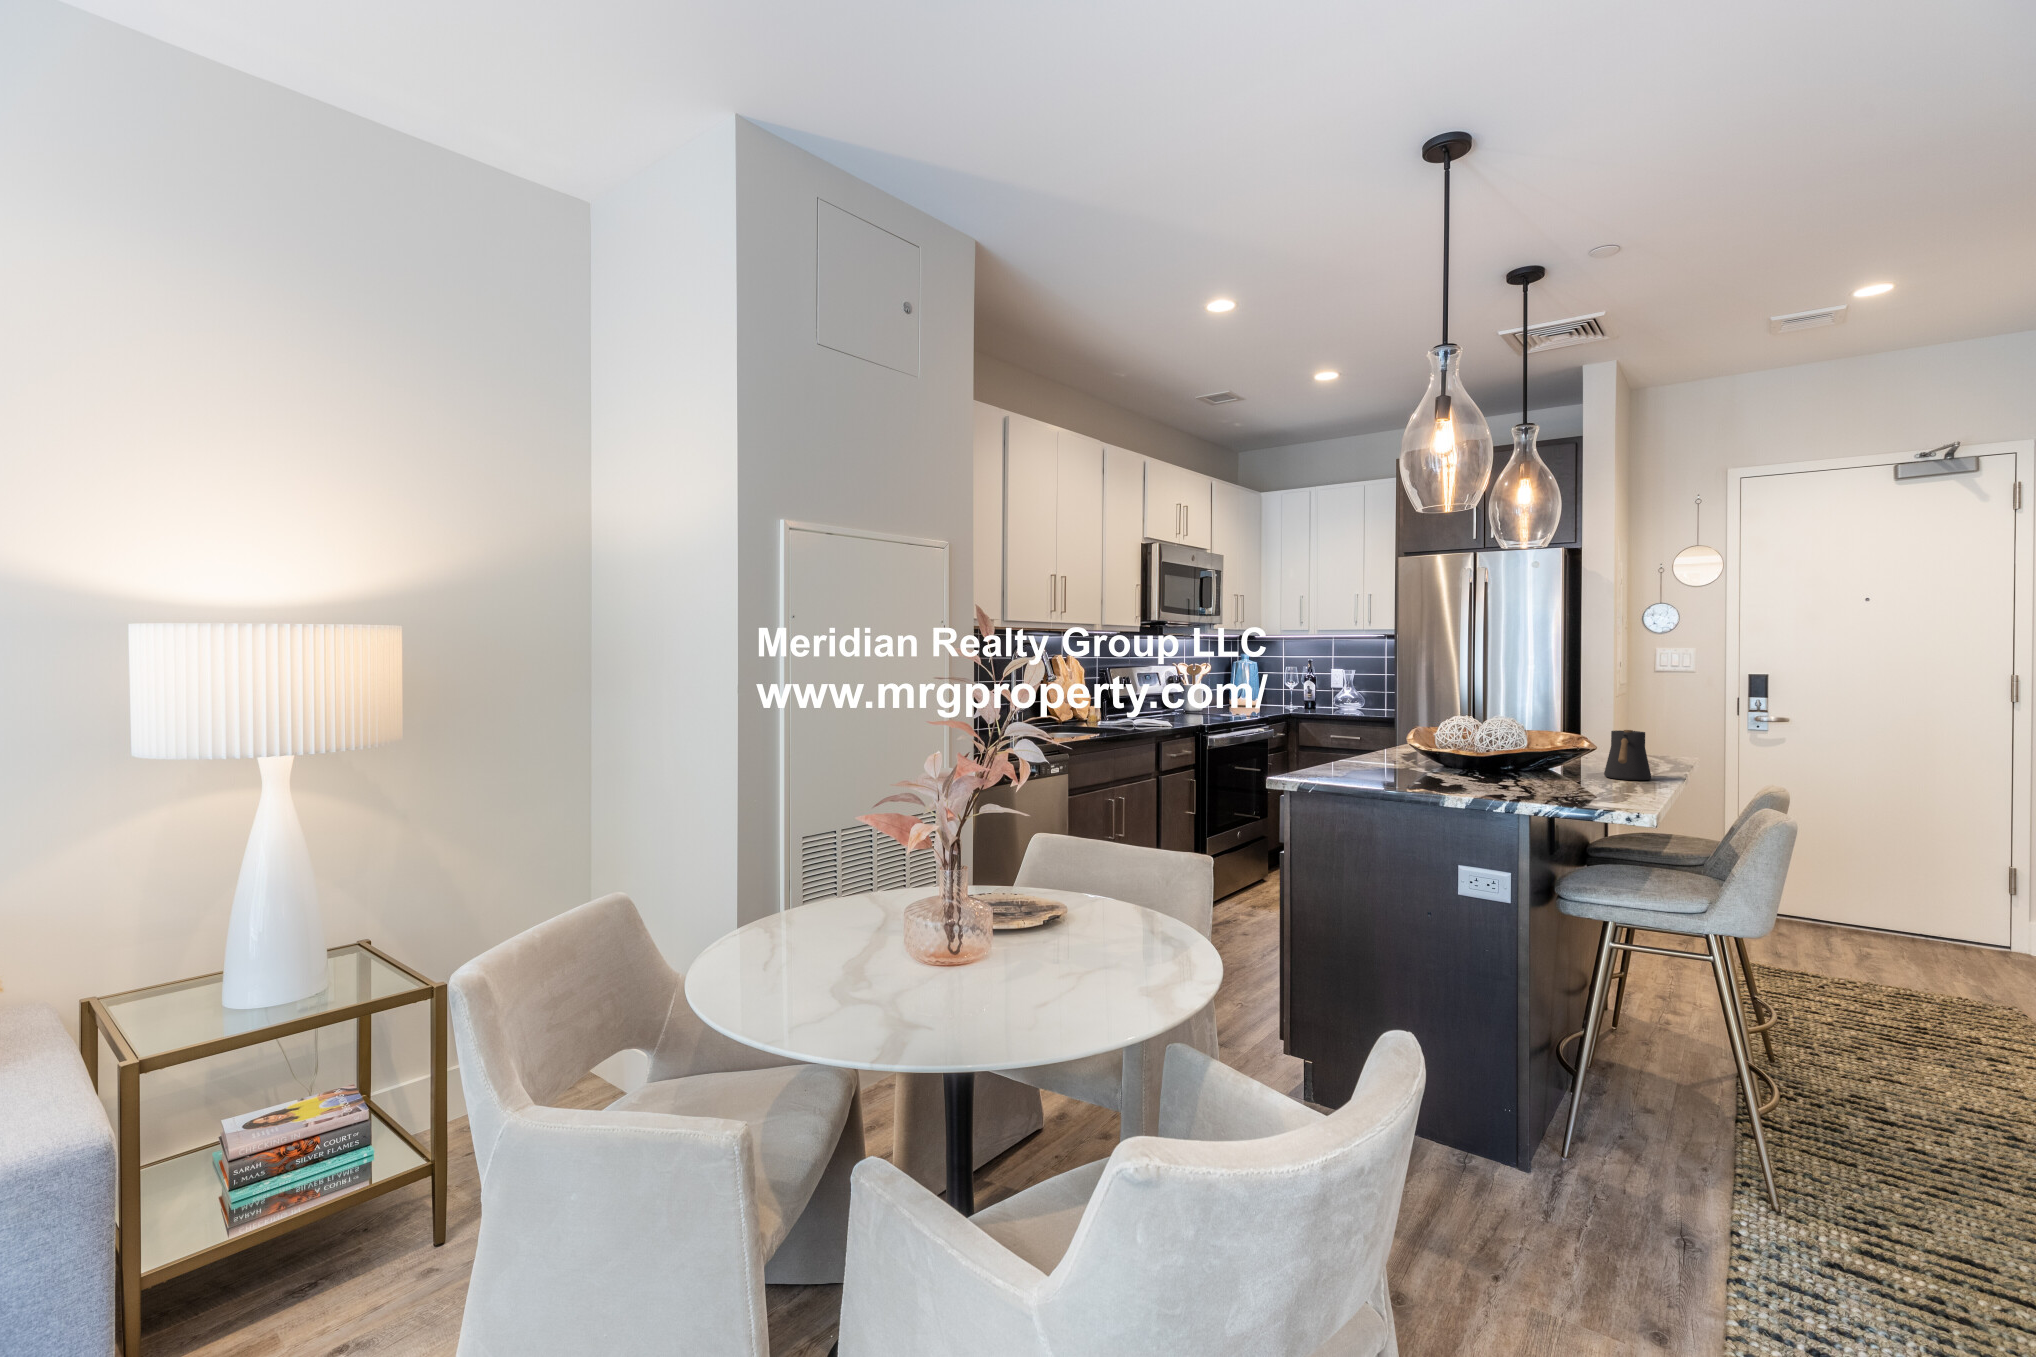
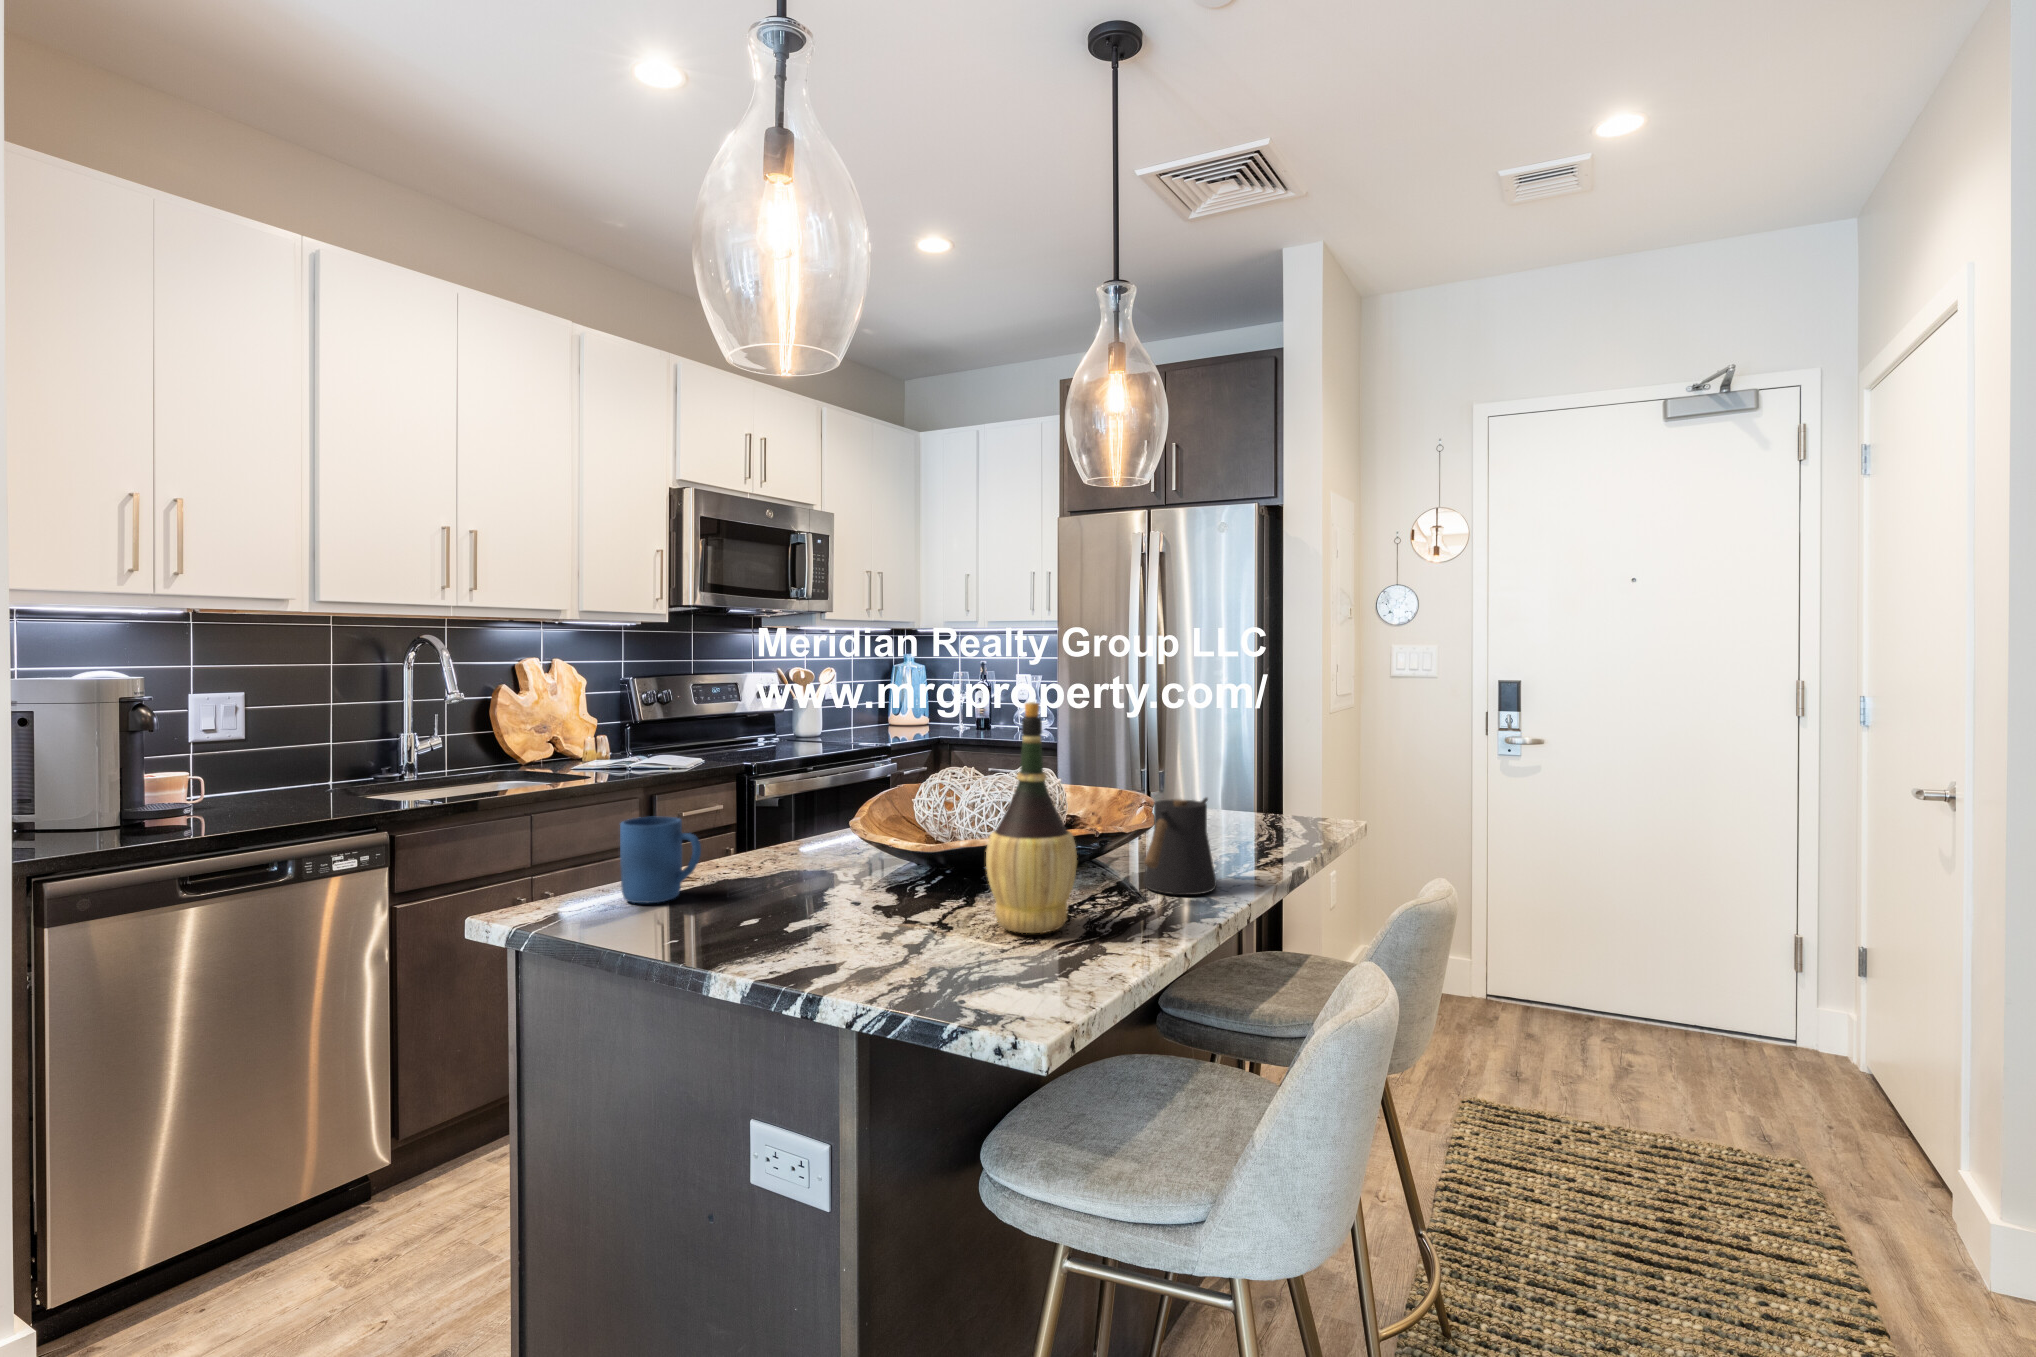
wine bottle: none [1547,673,1600,788] -> present [986,702,1077,933]
mug: none [1328,734,1372,776] -> present [620,817,701,903]

